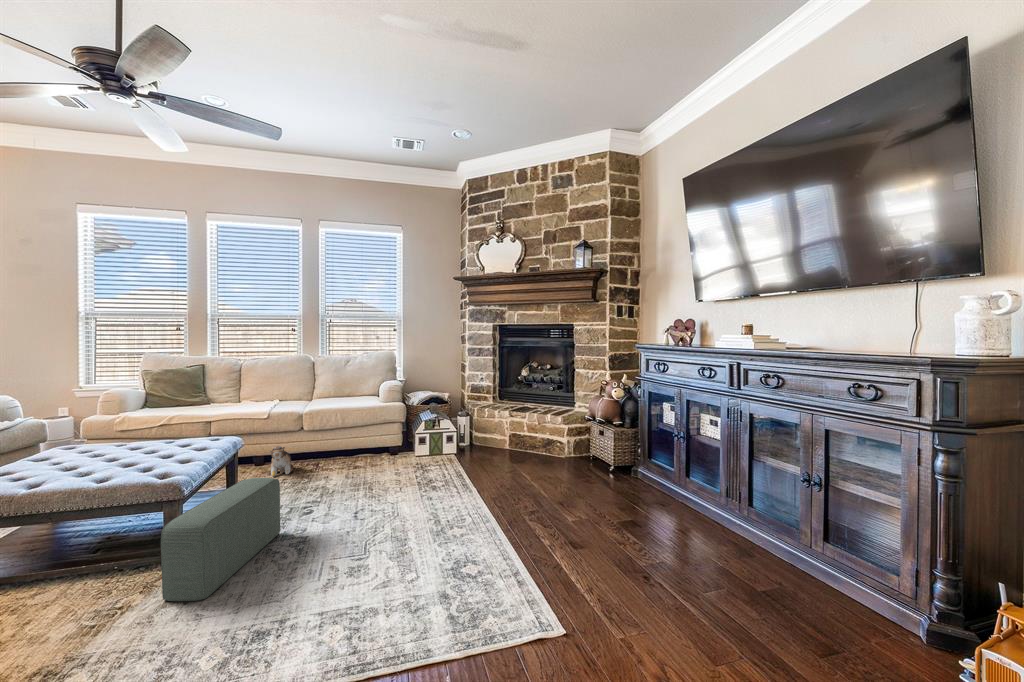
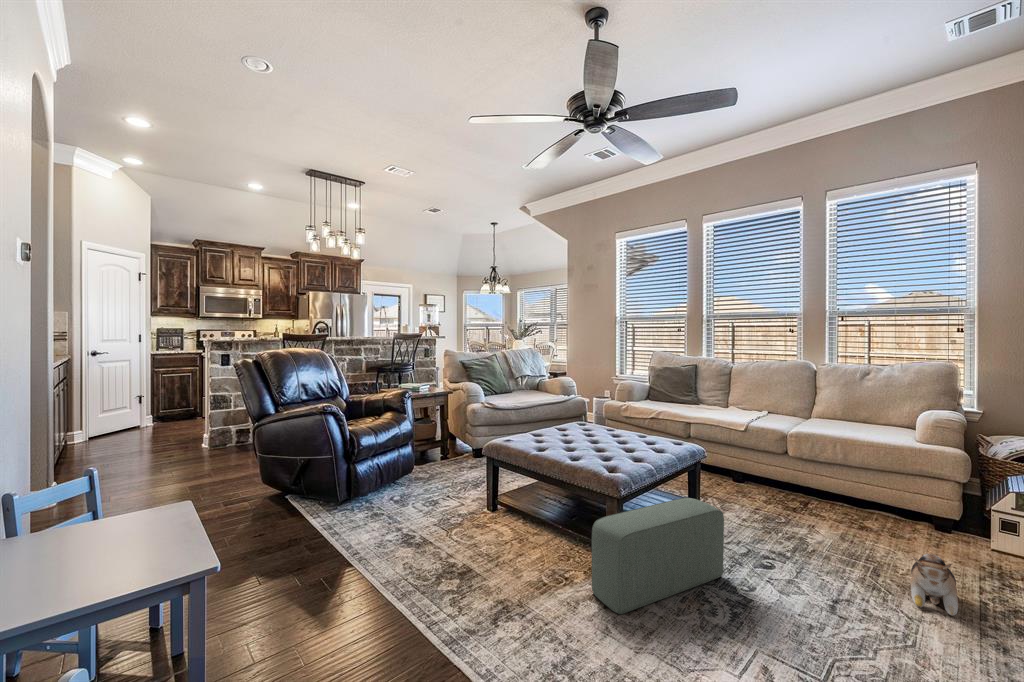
plush toy: present [269,446,293,477] -> present [910,553,960,616]

